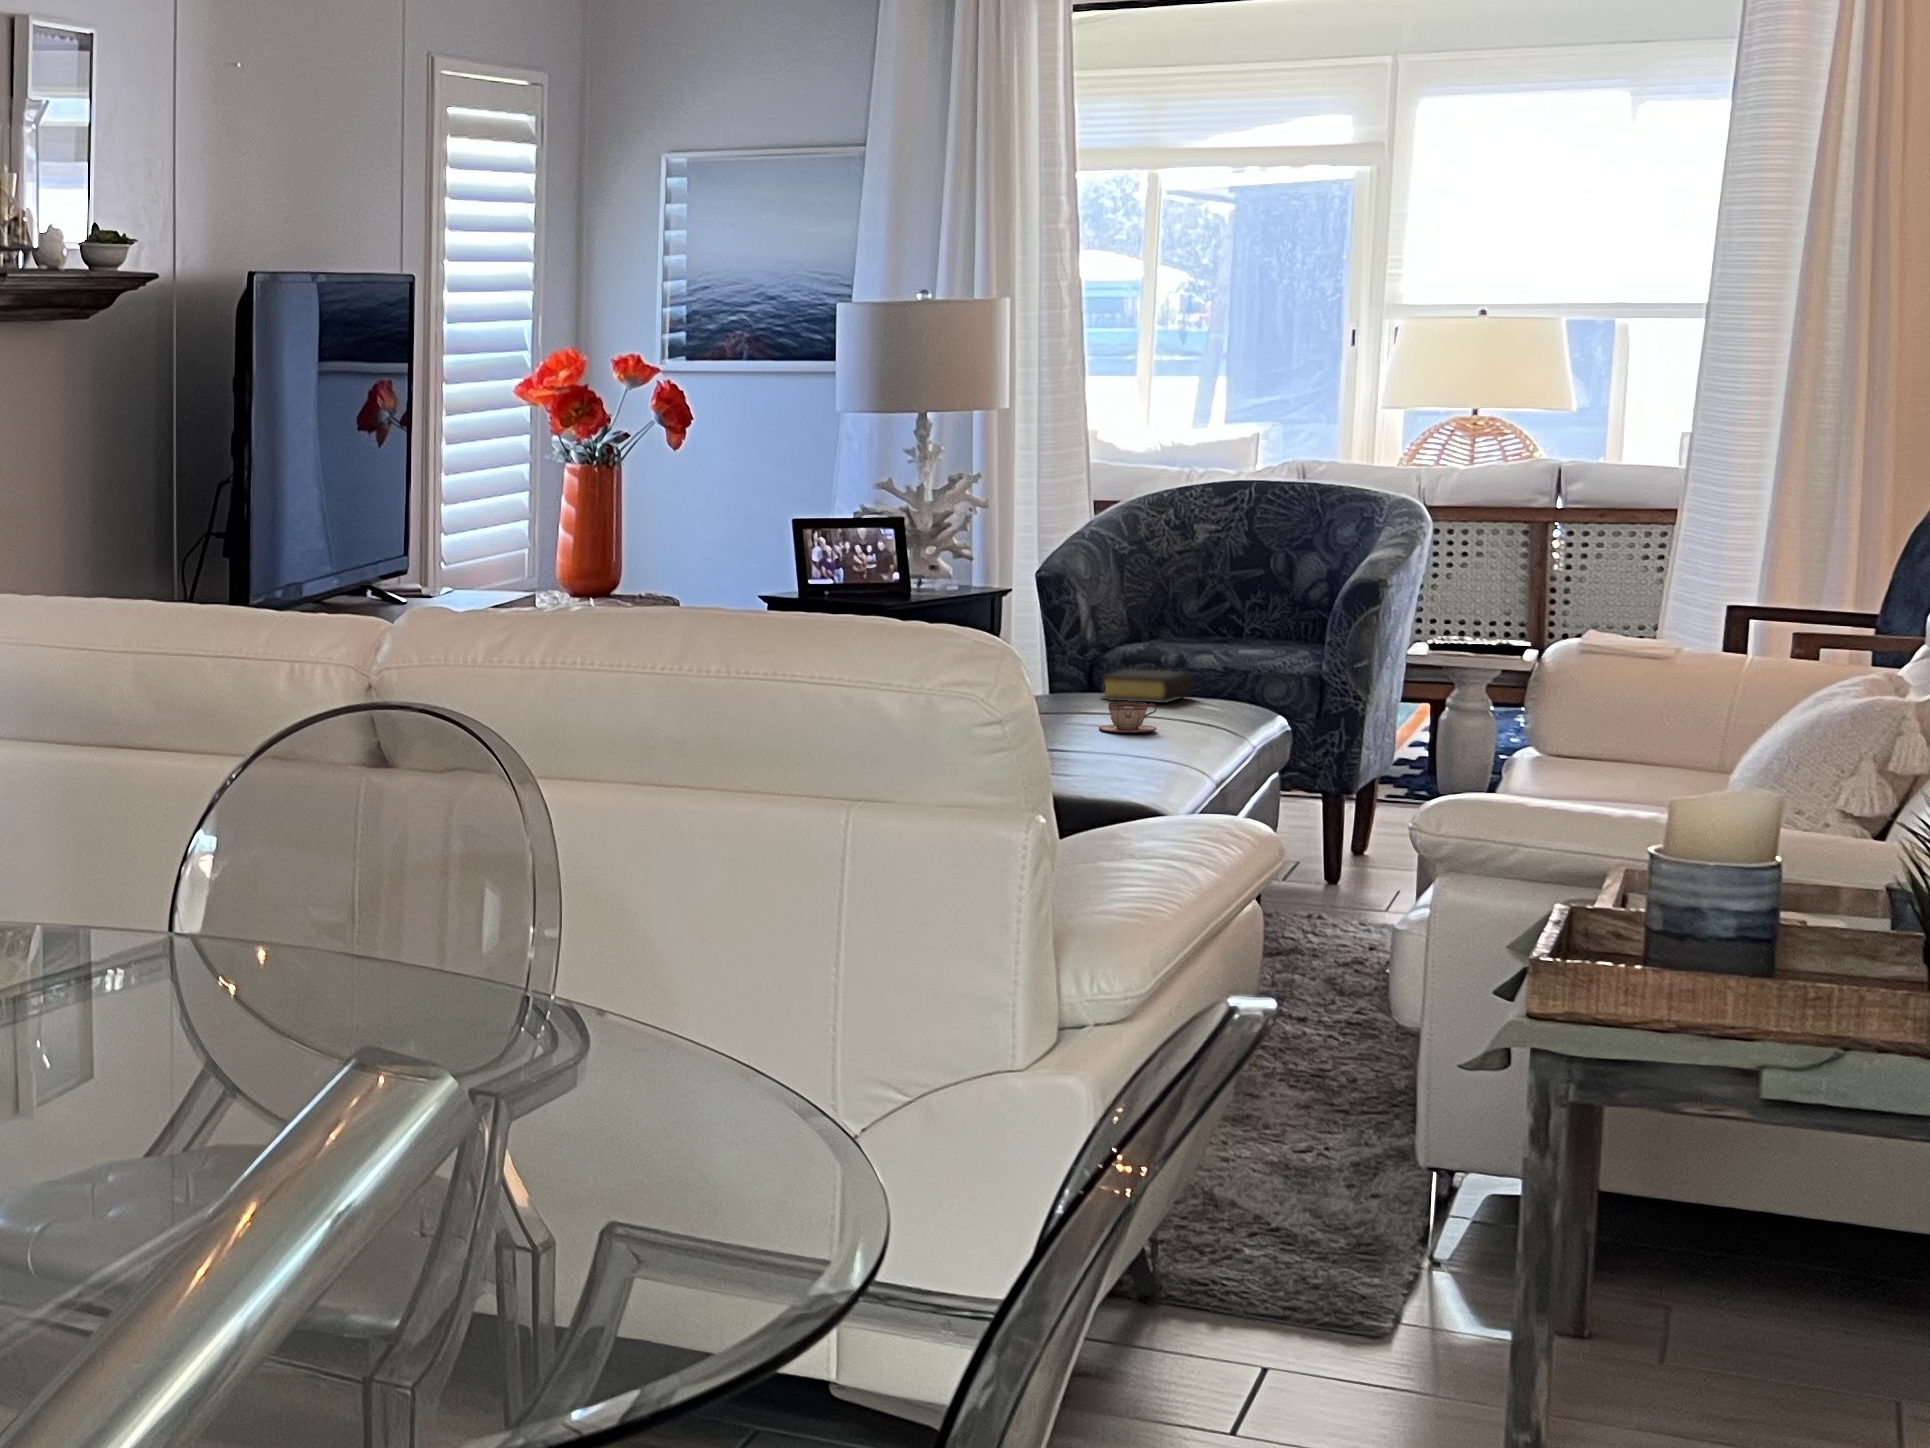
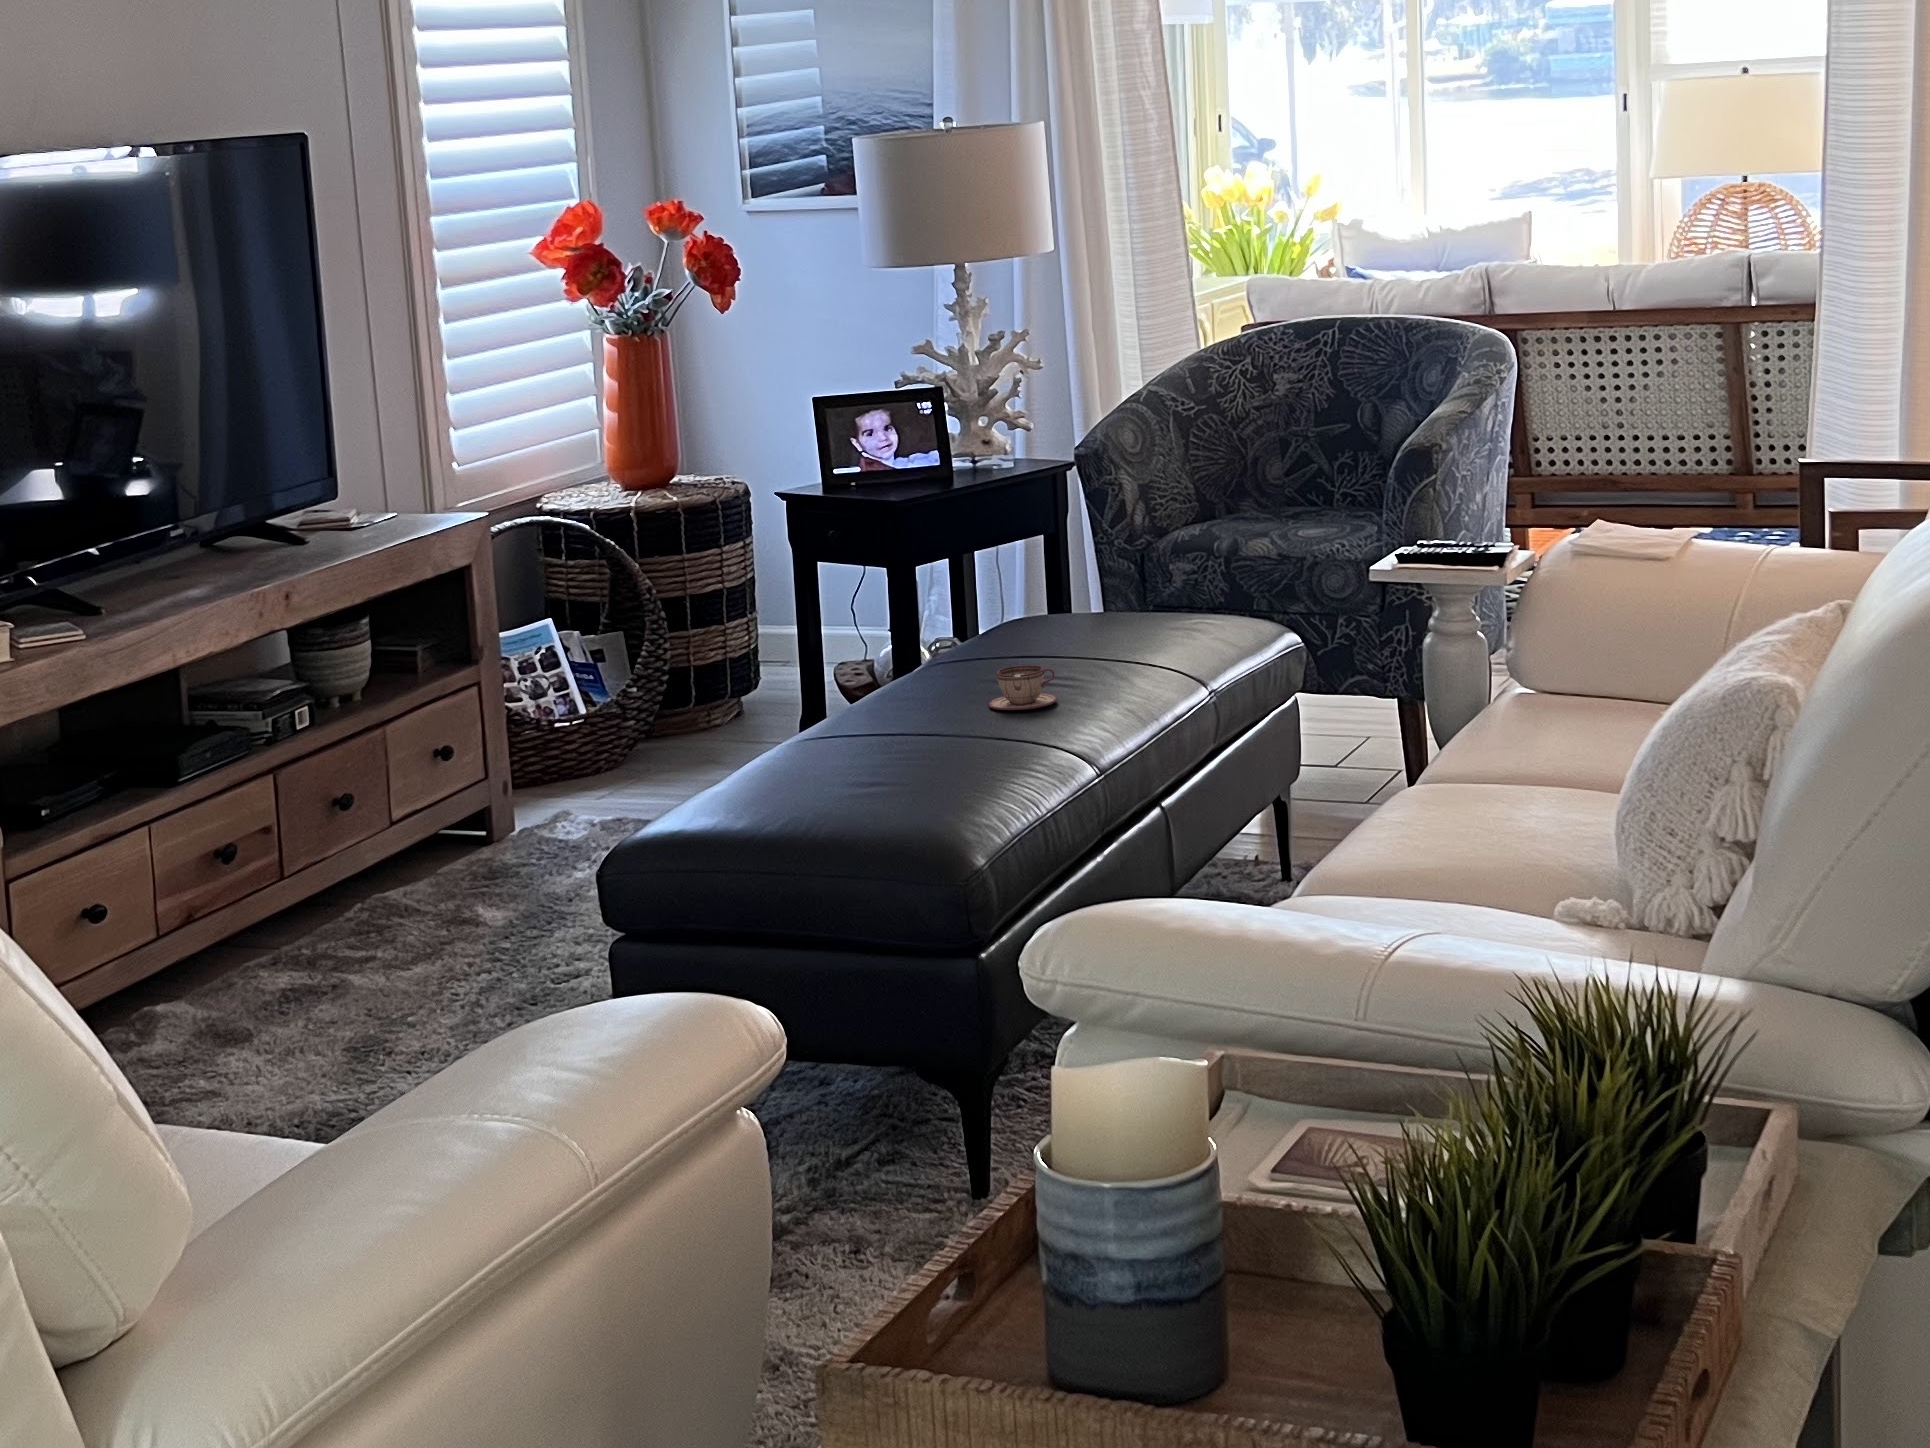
book: present [1102,669,1194,703] -> none [1040,598,1157,646]

